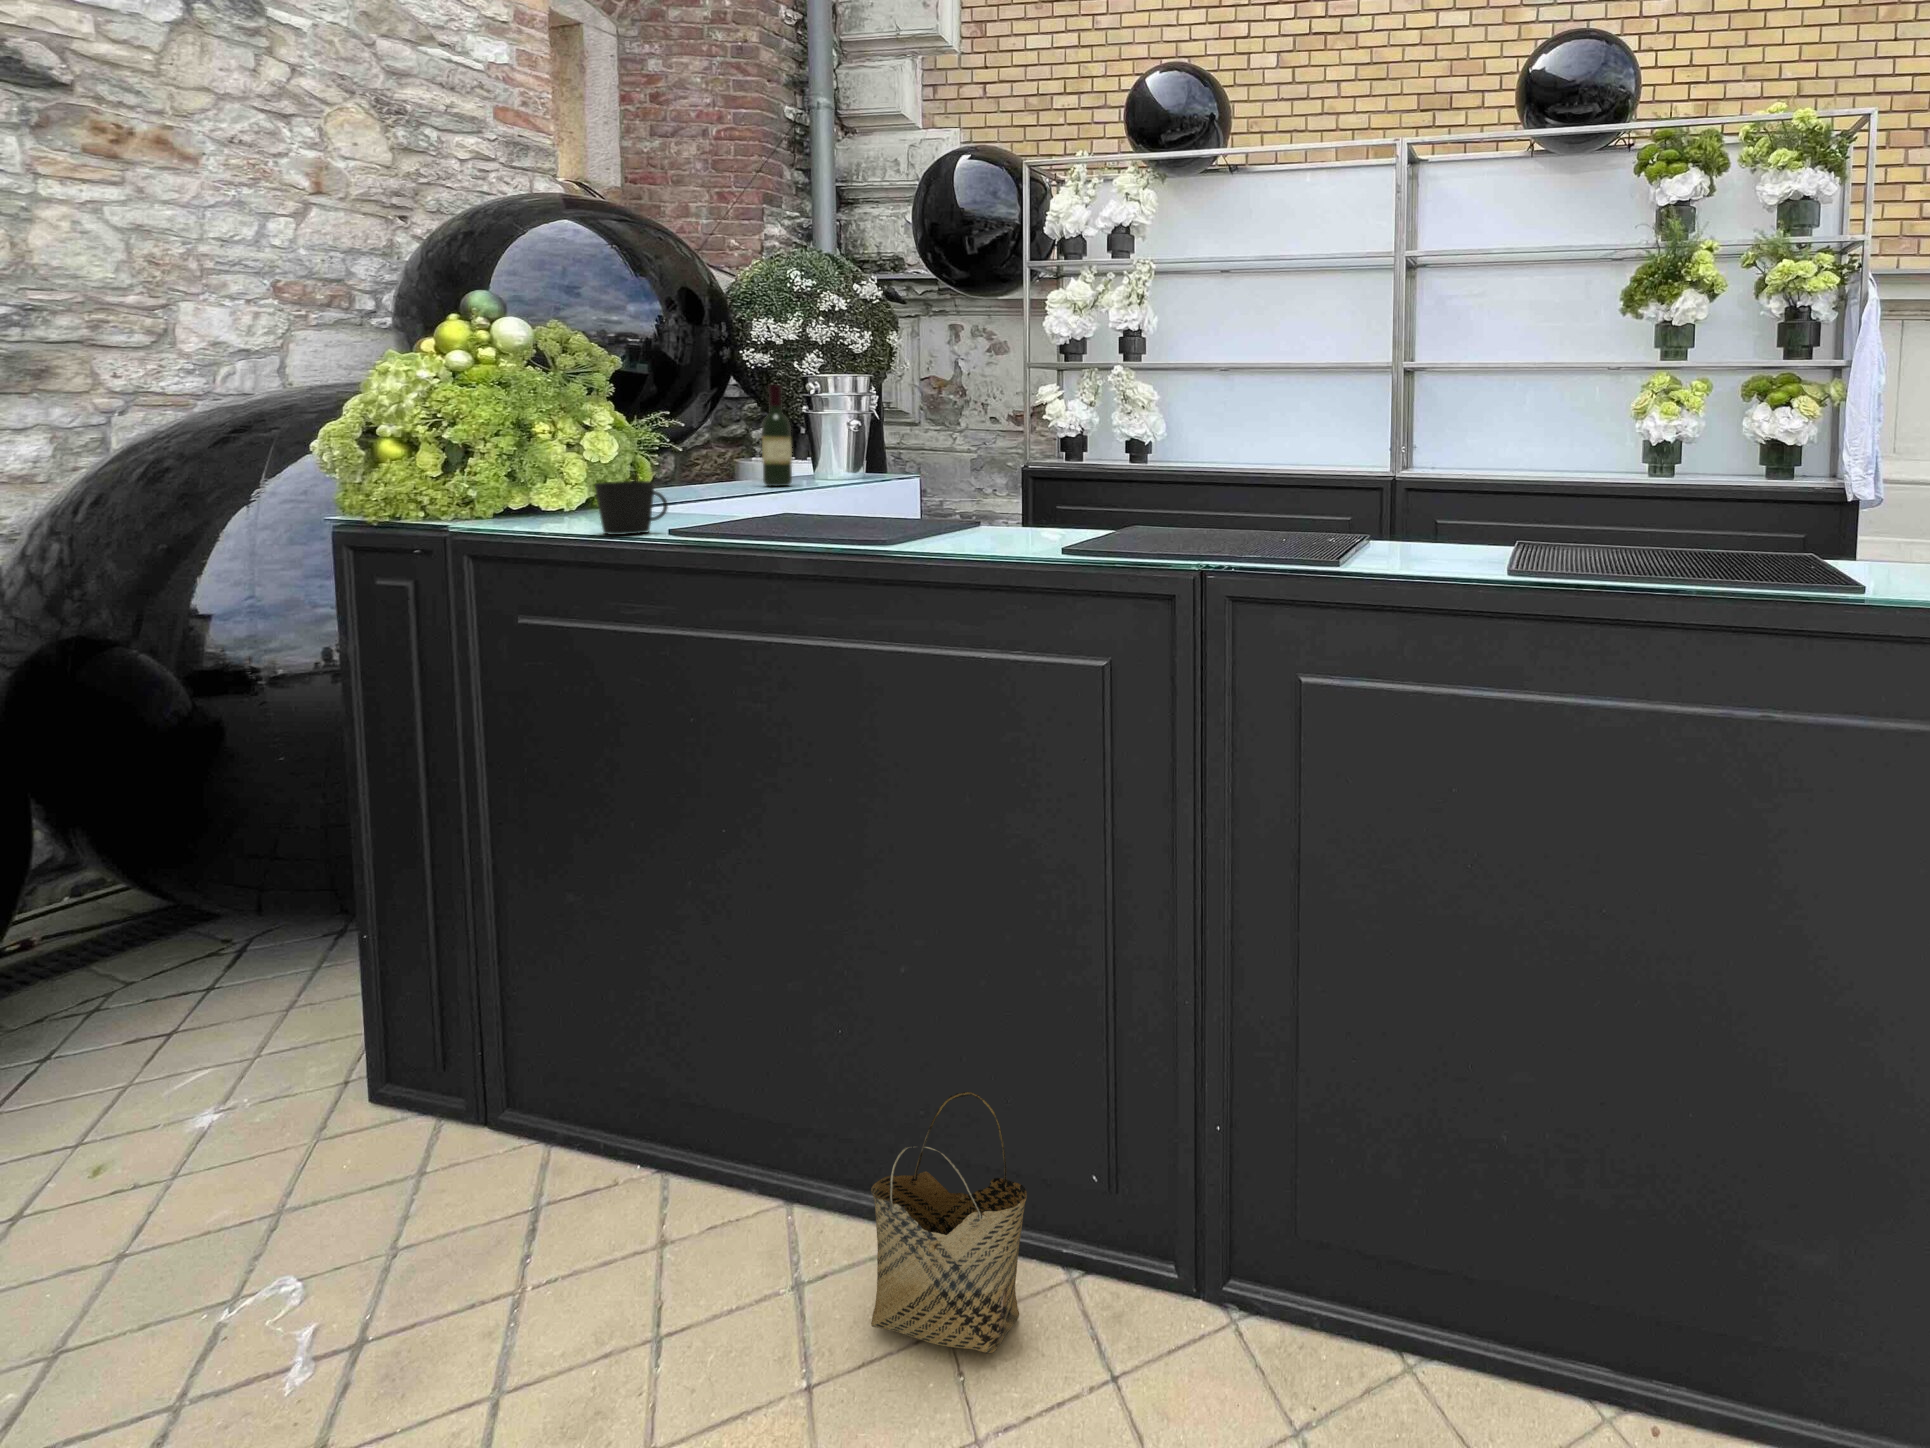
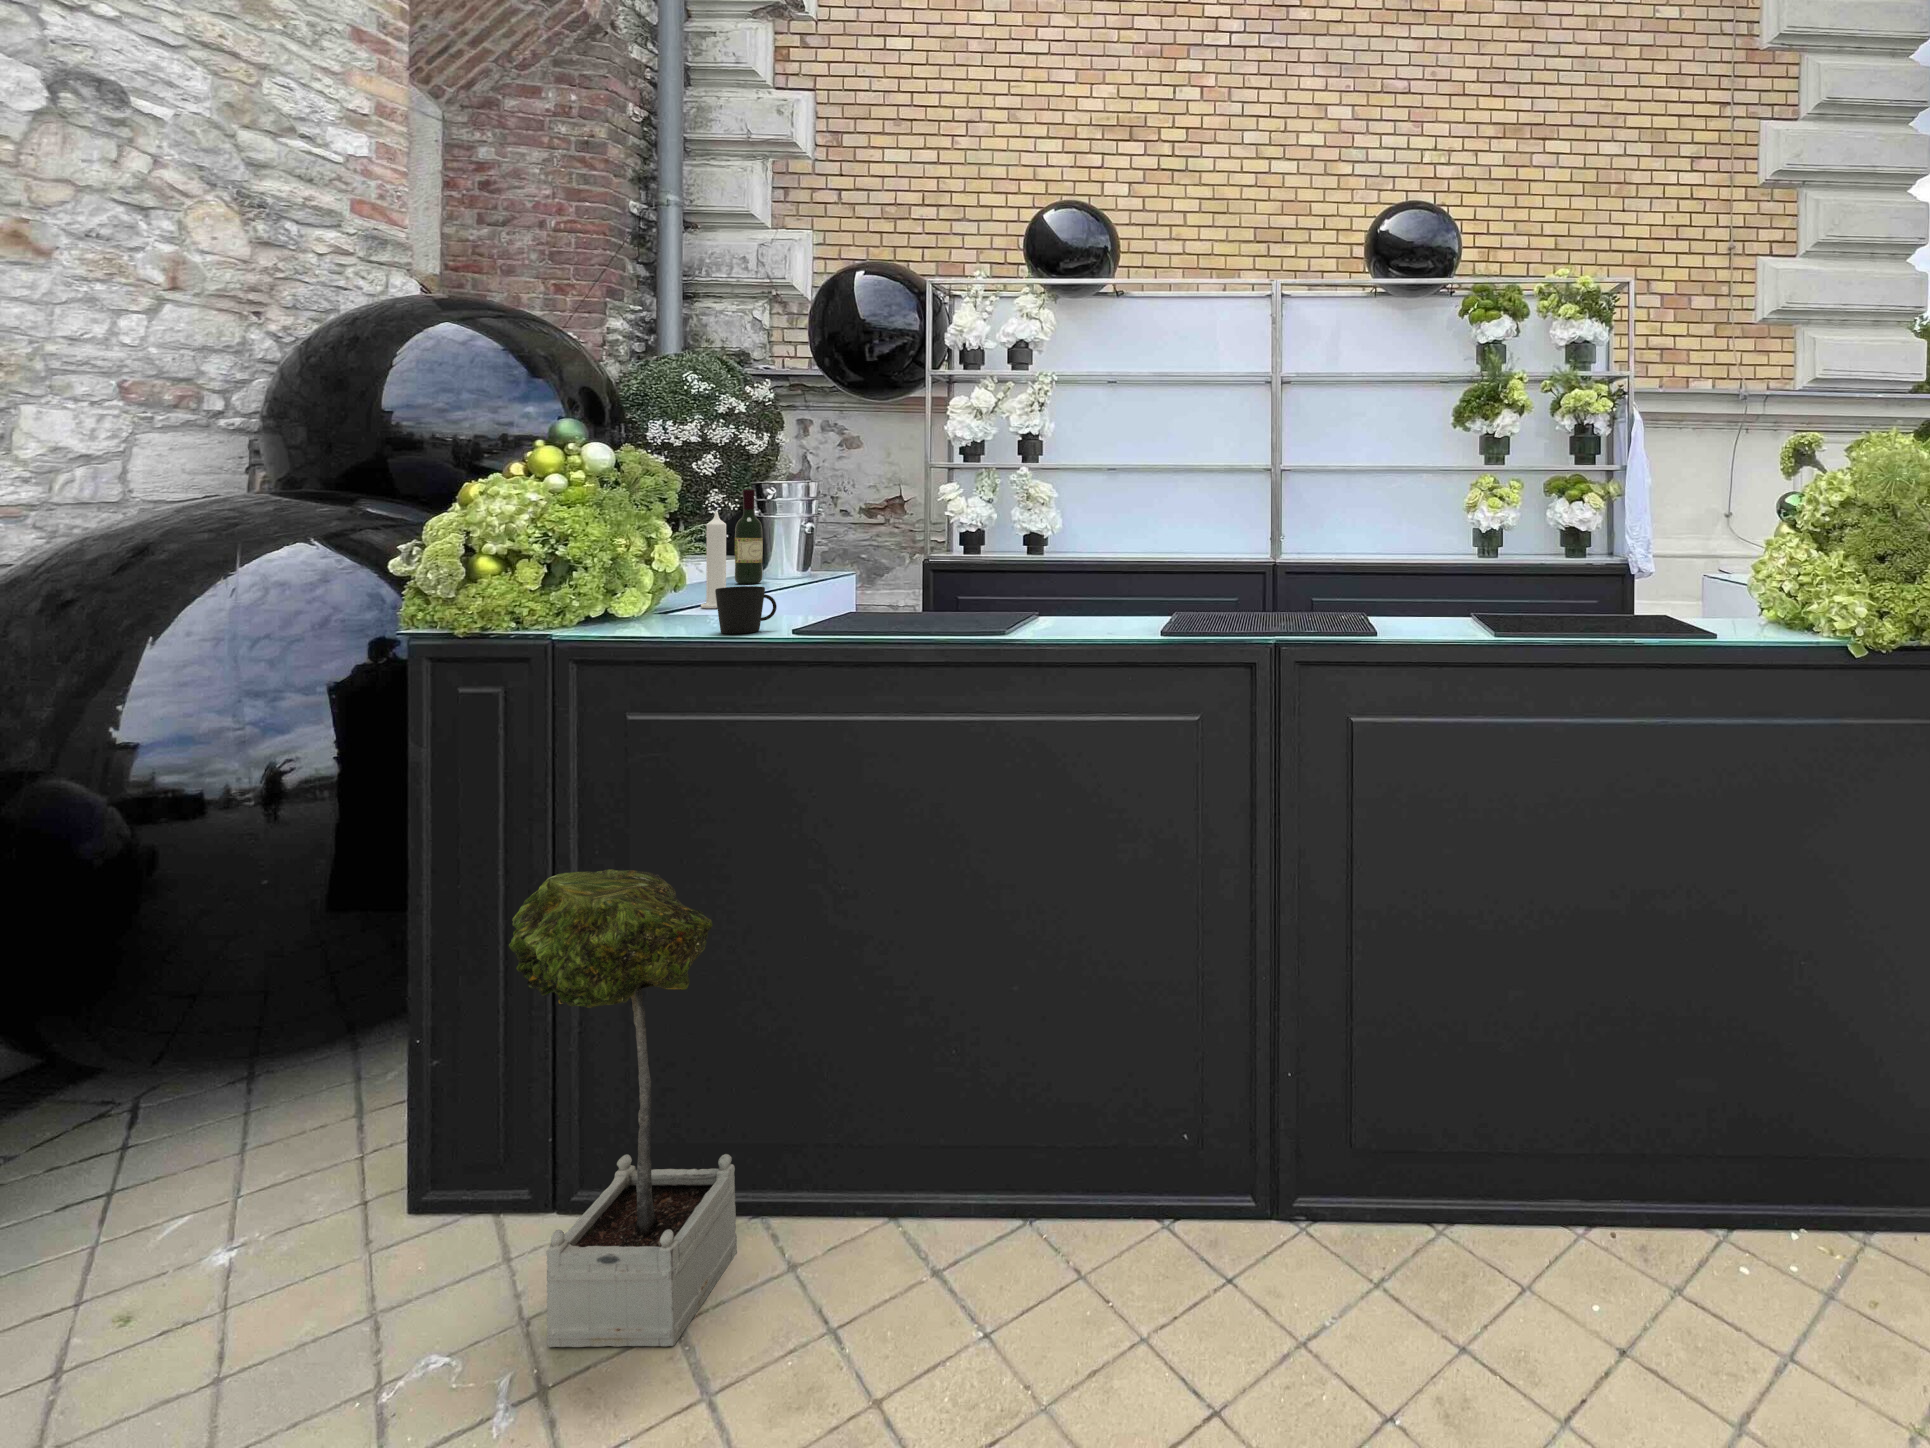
candle: none [662,401,696,508] -> present [701,511,726,608]
potted tree: none [326,792,617,1330] -> present [509,869,737,1347]
woven basket: present [871,1092,1027,1353] -> none [1011,1075,1141,1280]

